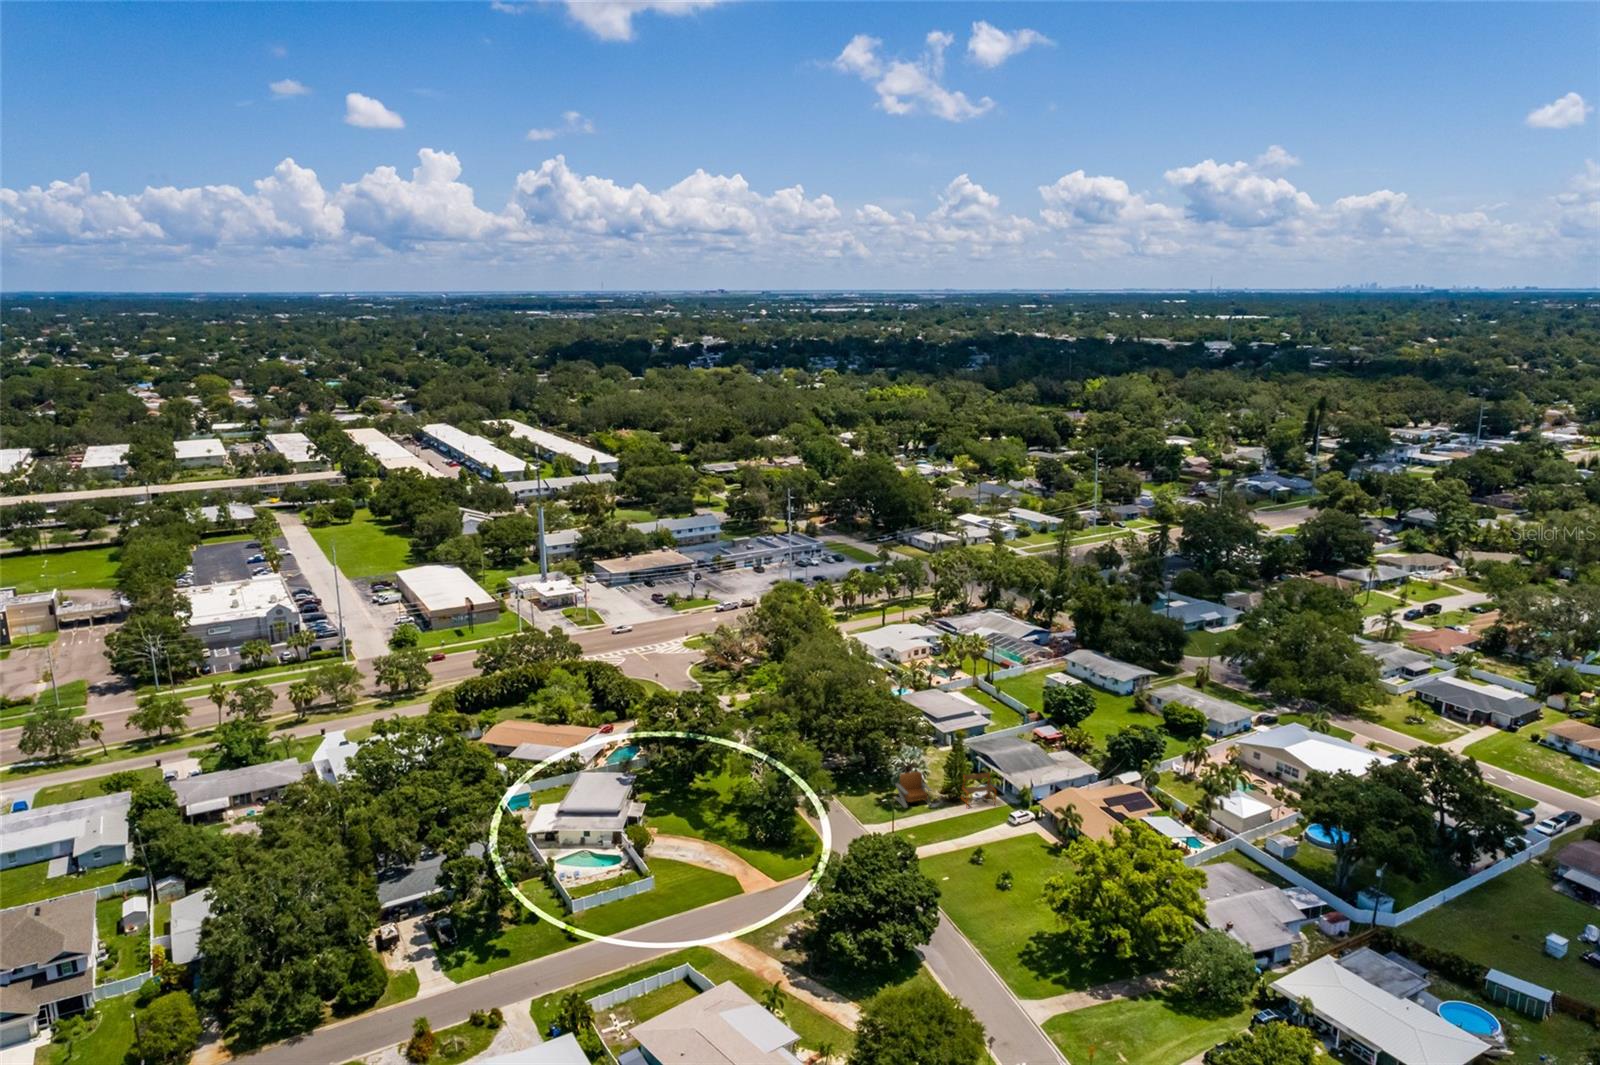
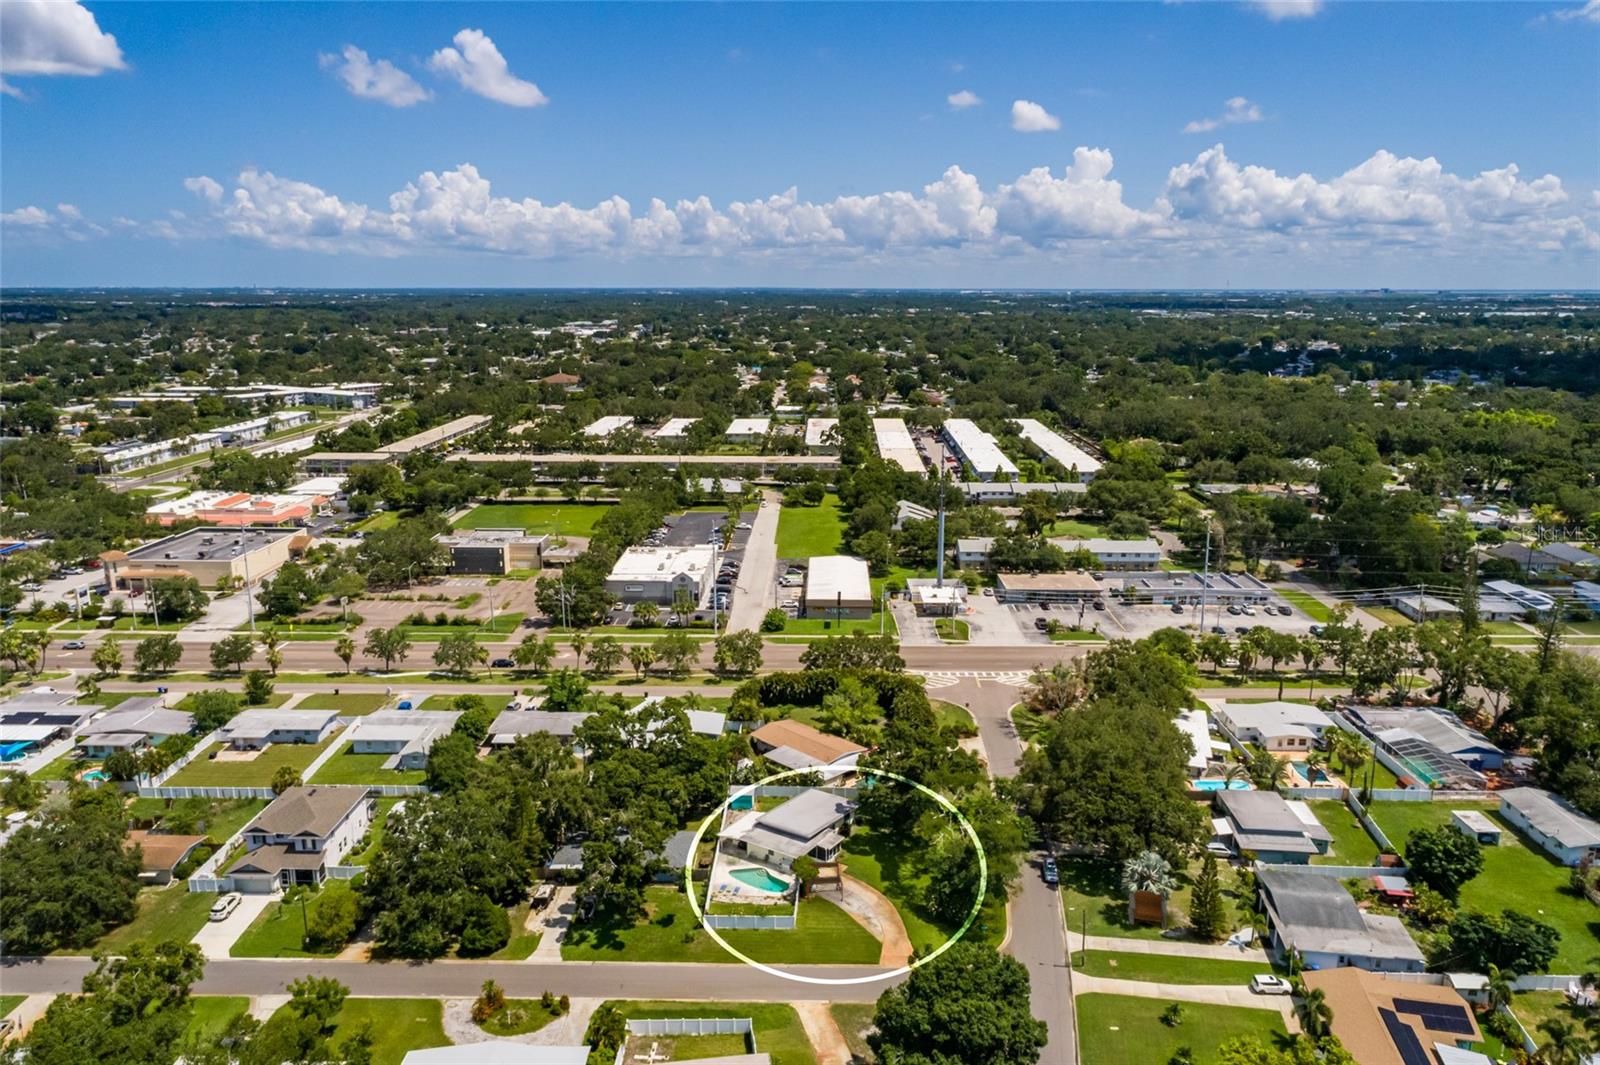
bench: present [961,773,996,808] -> present [806,861,843,902]

